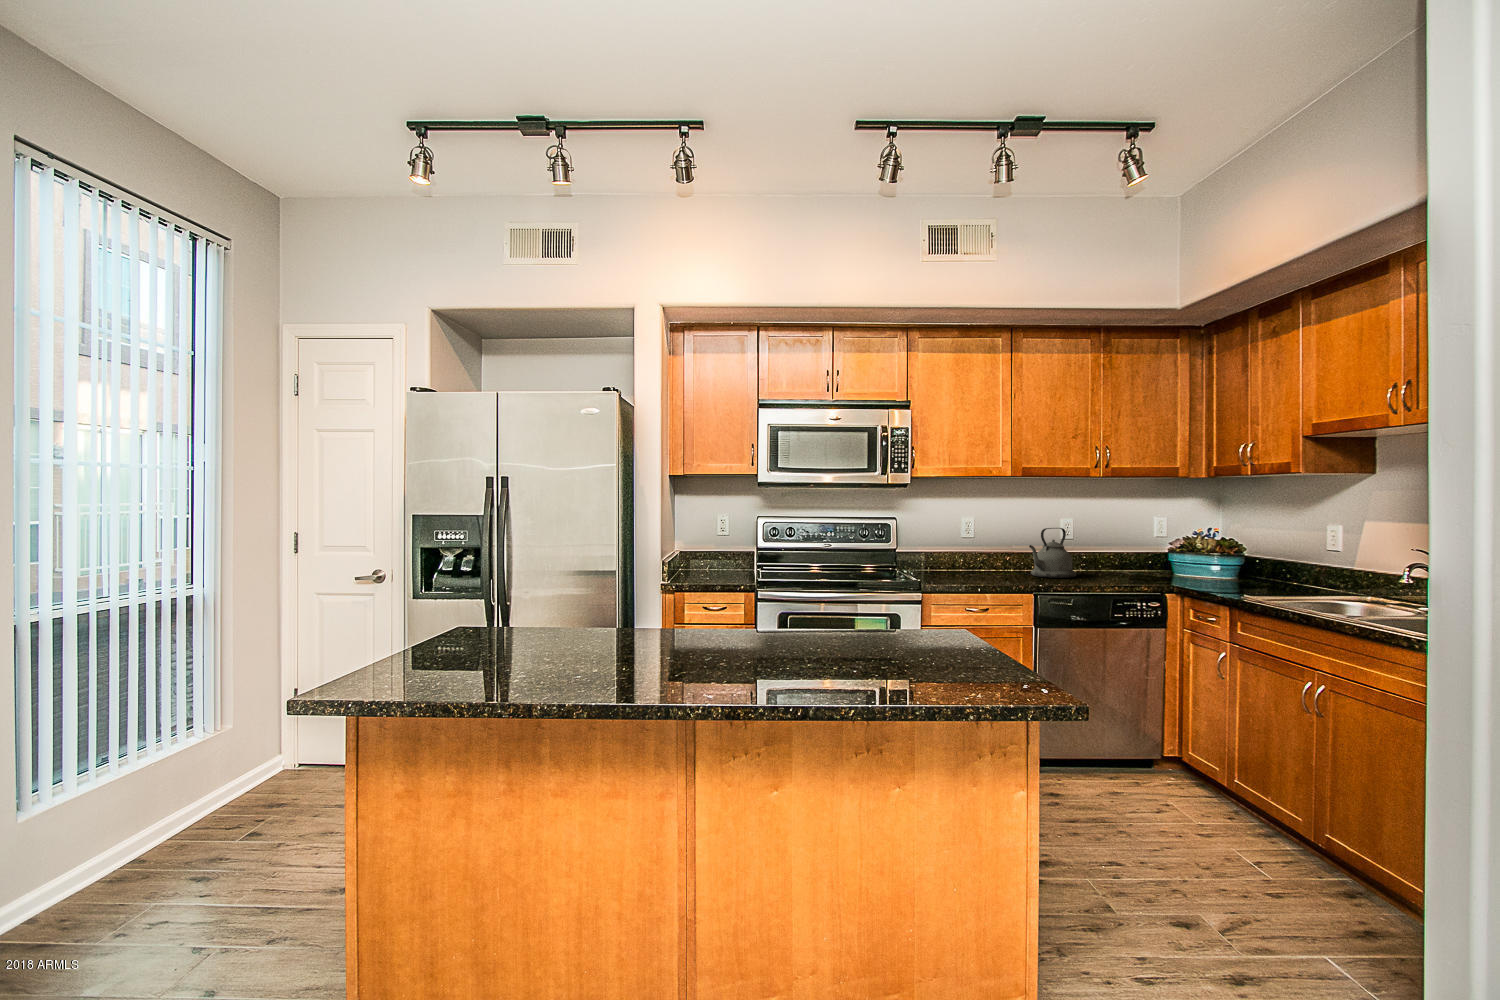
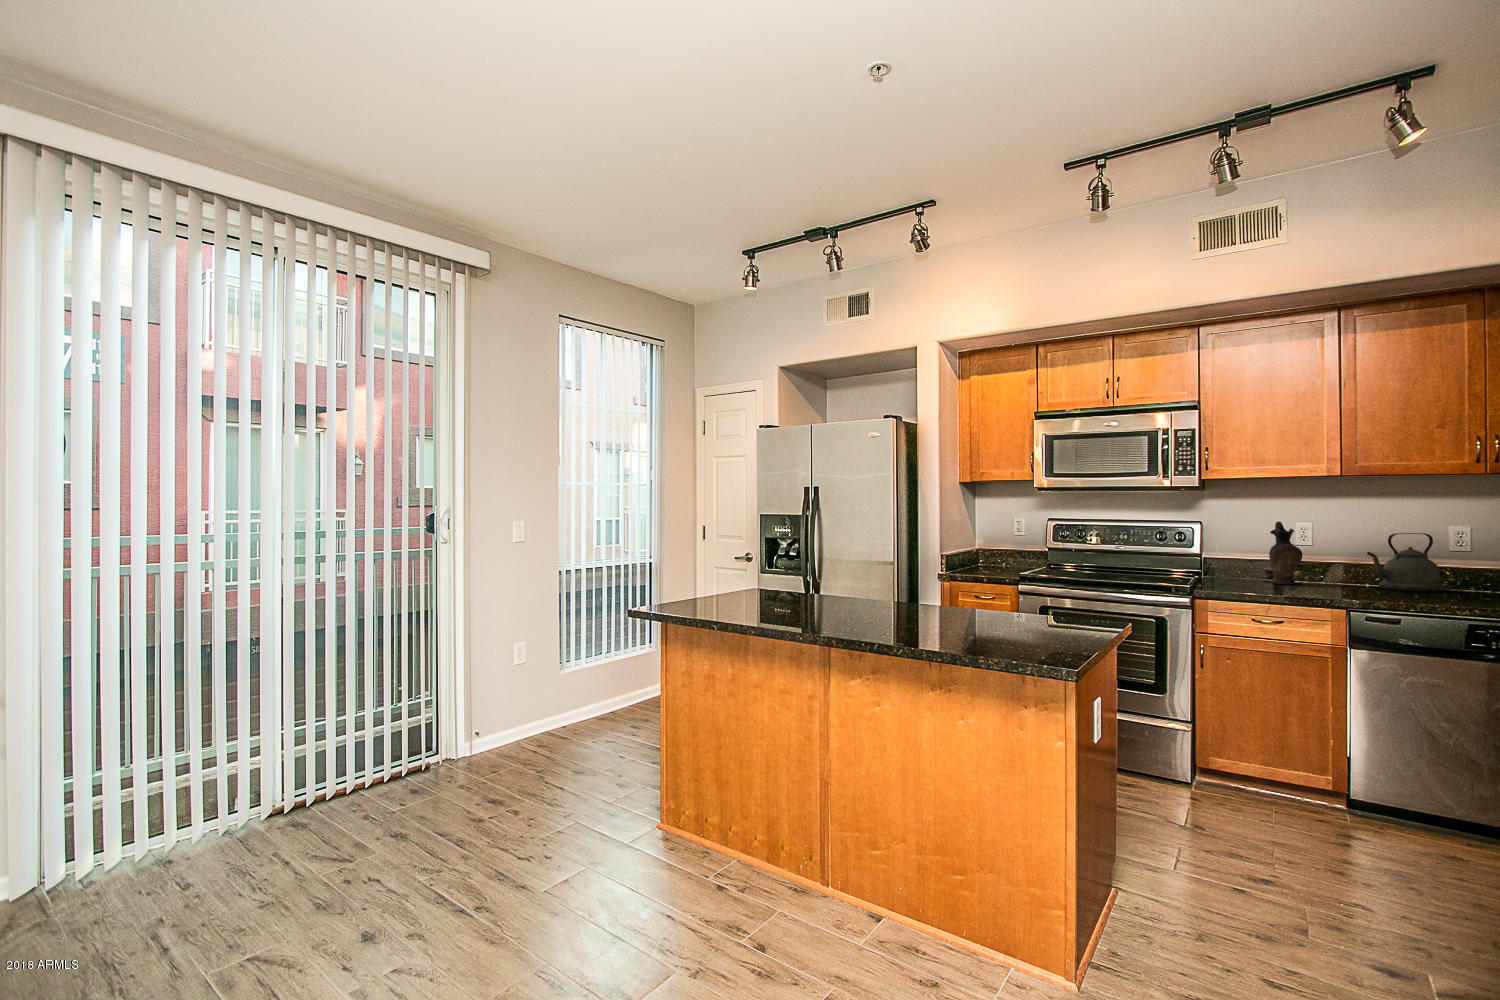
ceramic pitcher: none [955,518,981,576] -> present [1269,521,1302,584]

